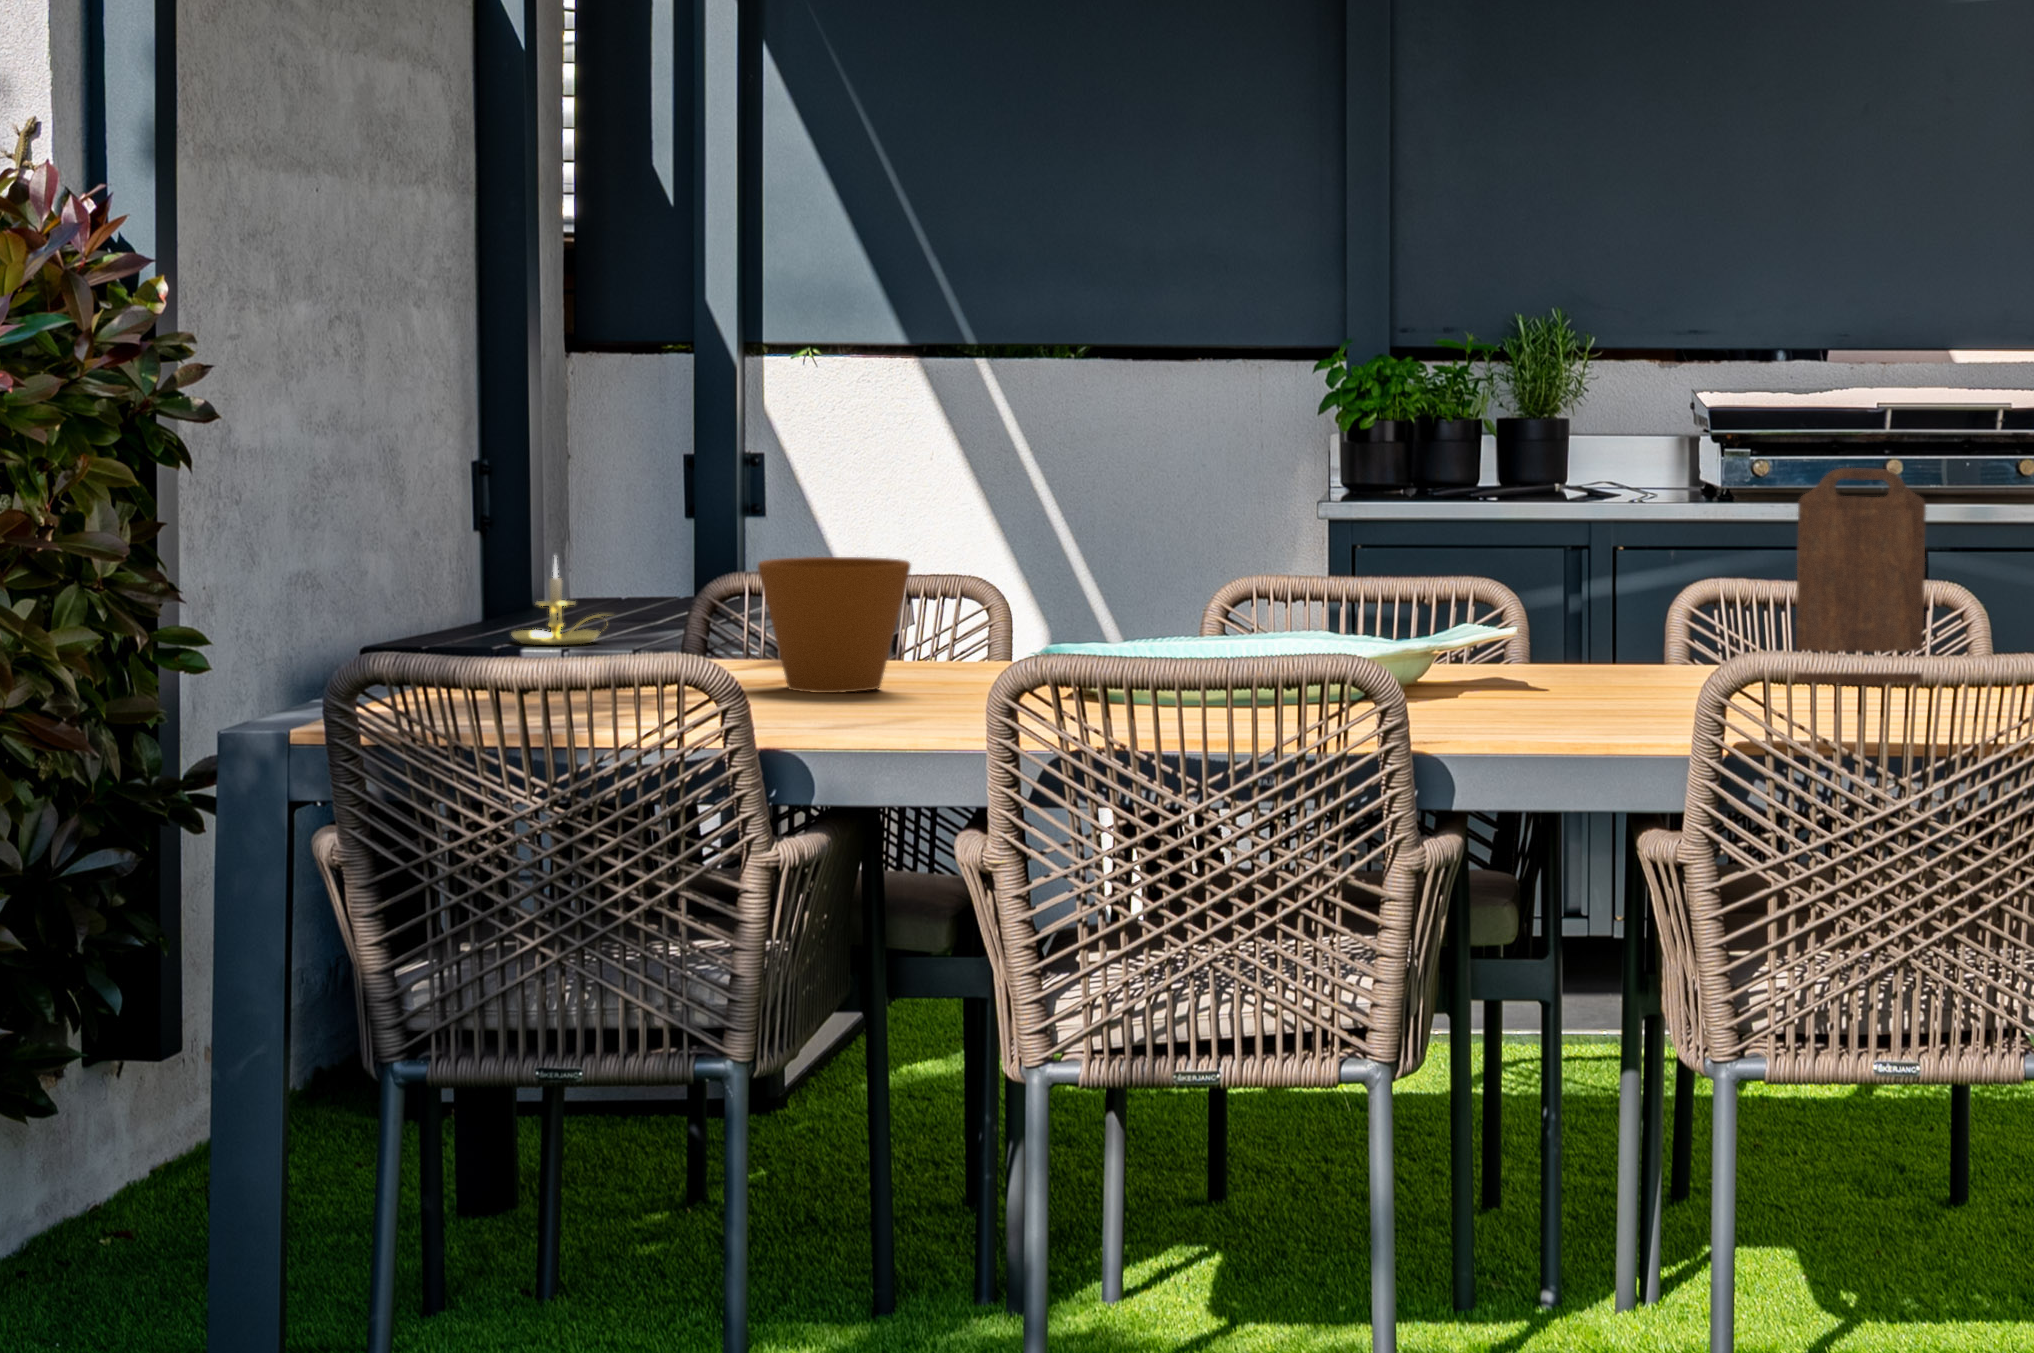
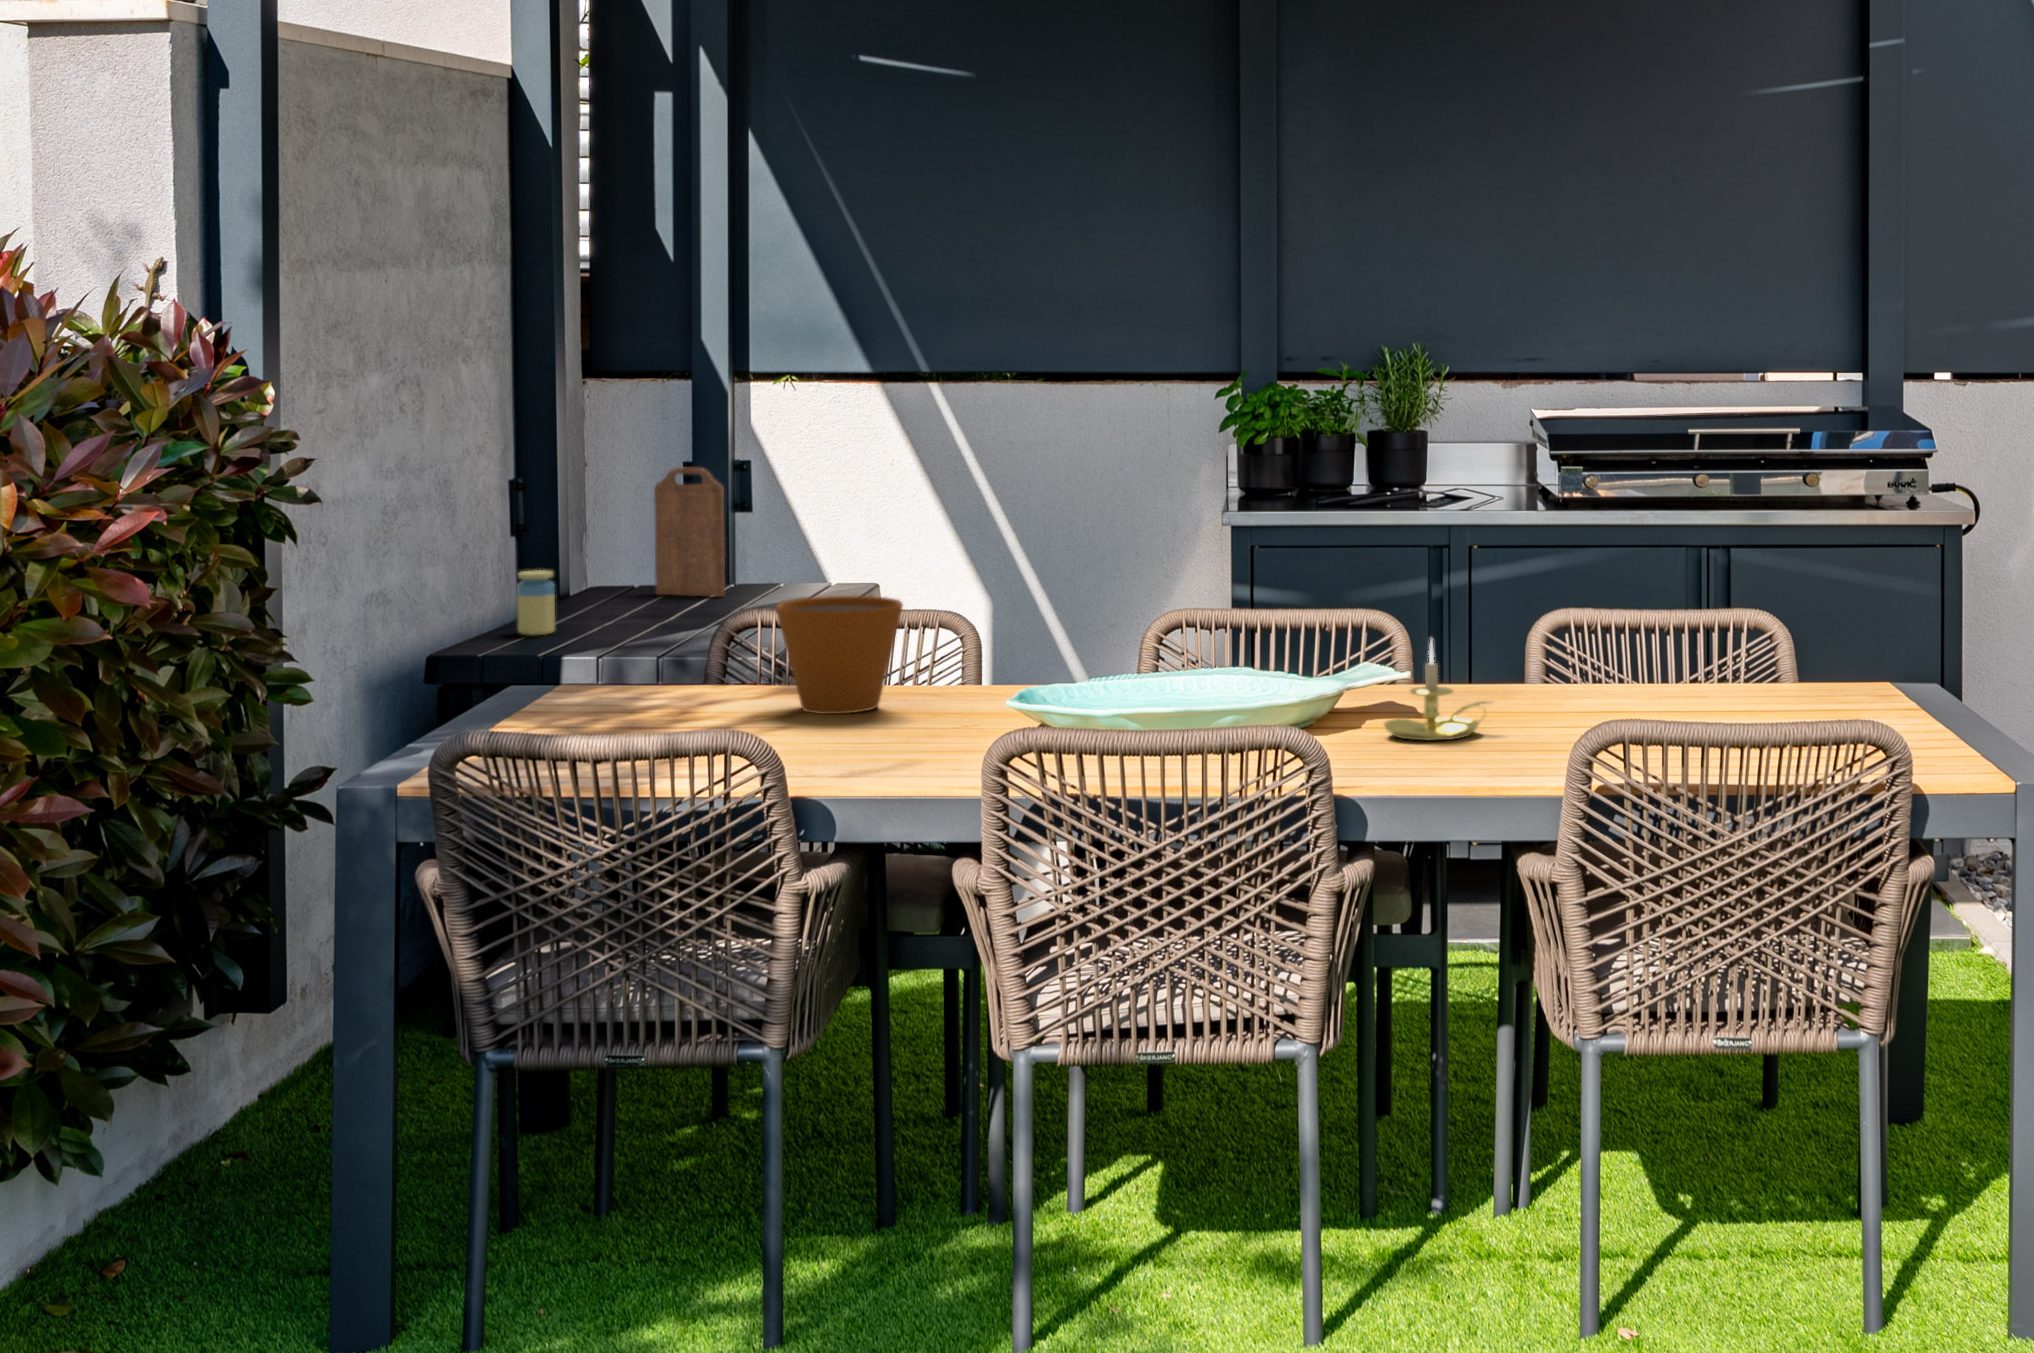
cutting board: present [1795,468,1926,686] -> present [654,467,725,597]
jar: none [460,557,505,633] -> present [517,570,555,636]
candle holder: present [511,558,608,645] -> present [1384,640,1487,741]

